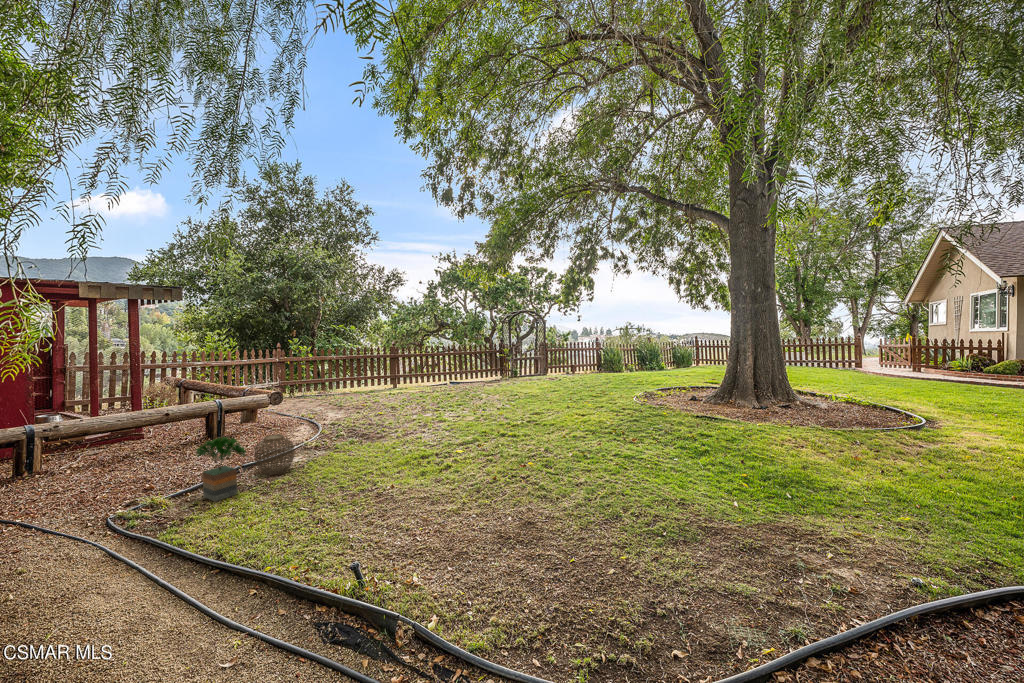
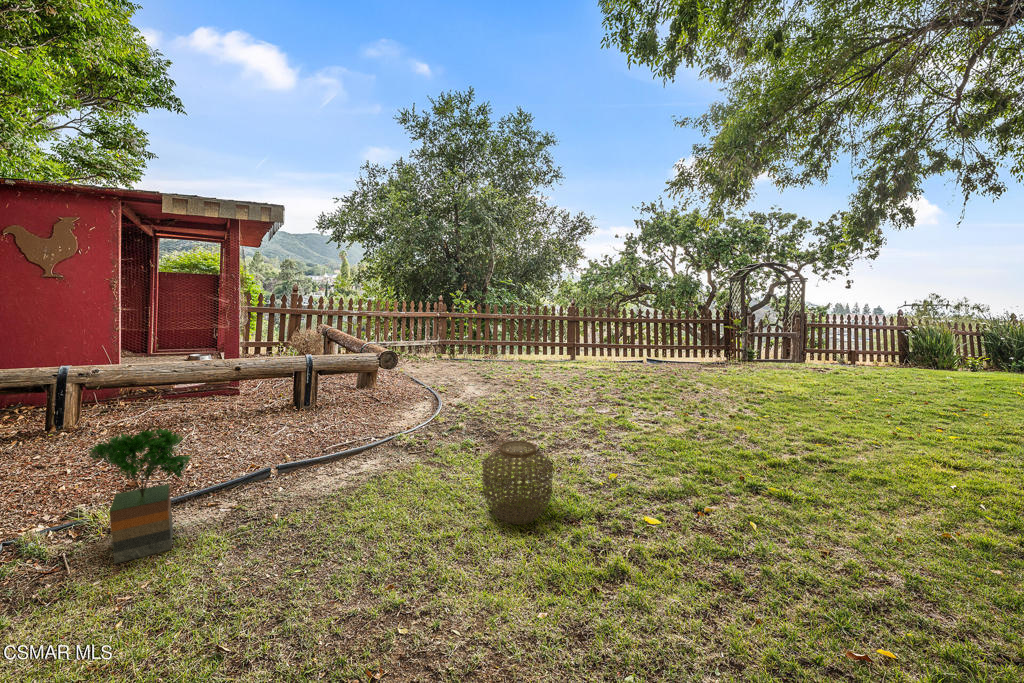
woven basket: present [255,434,294,475] -> present [483,441,552,525]

